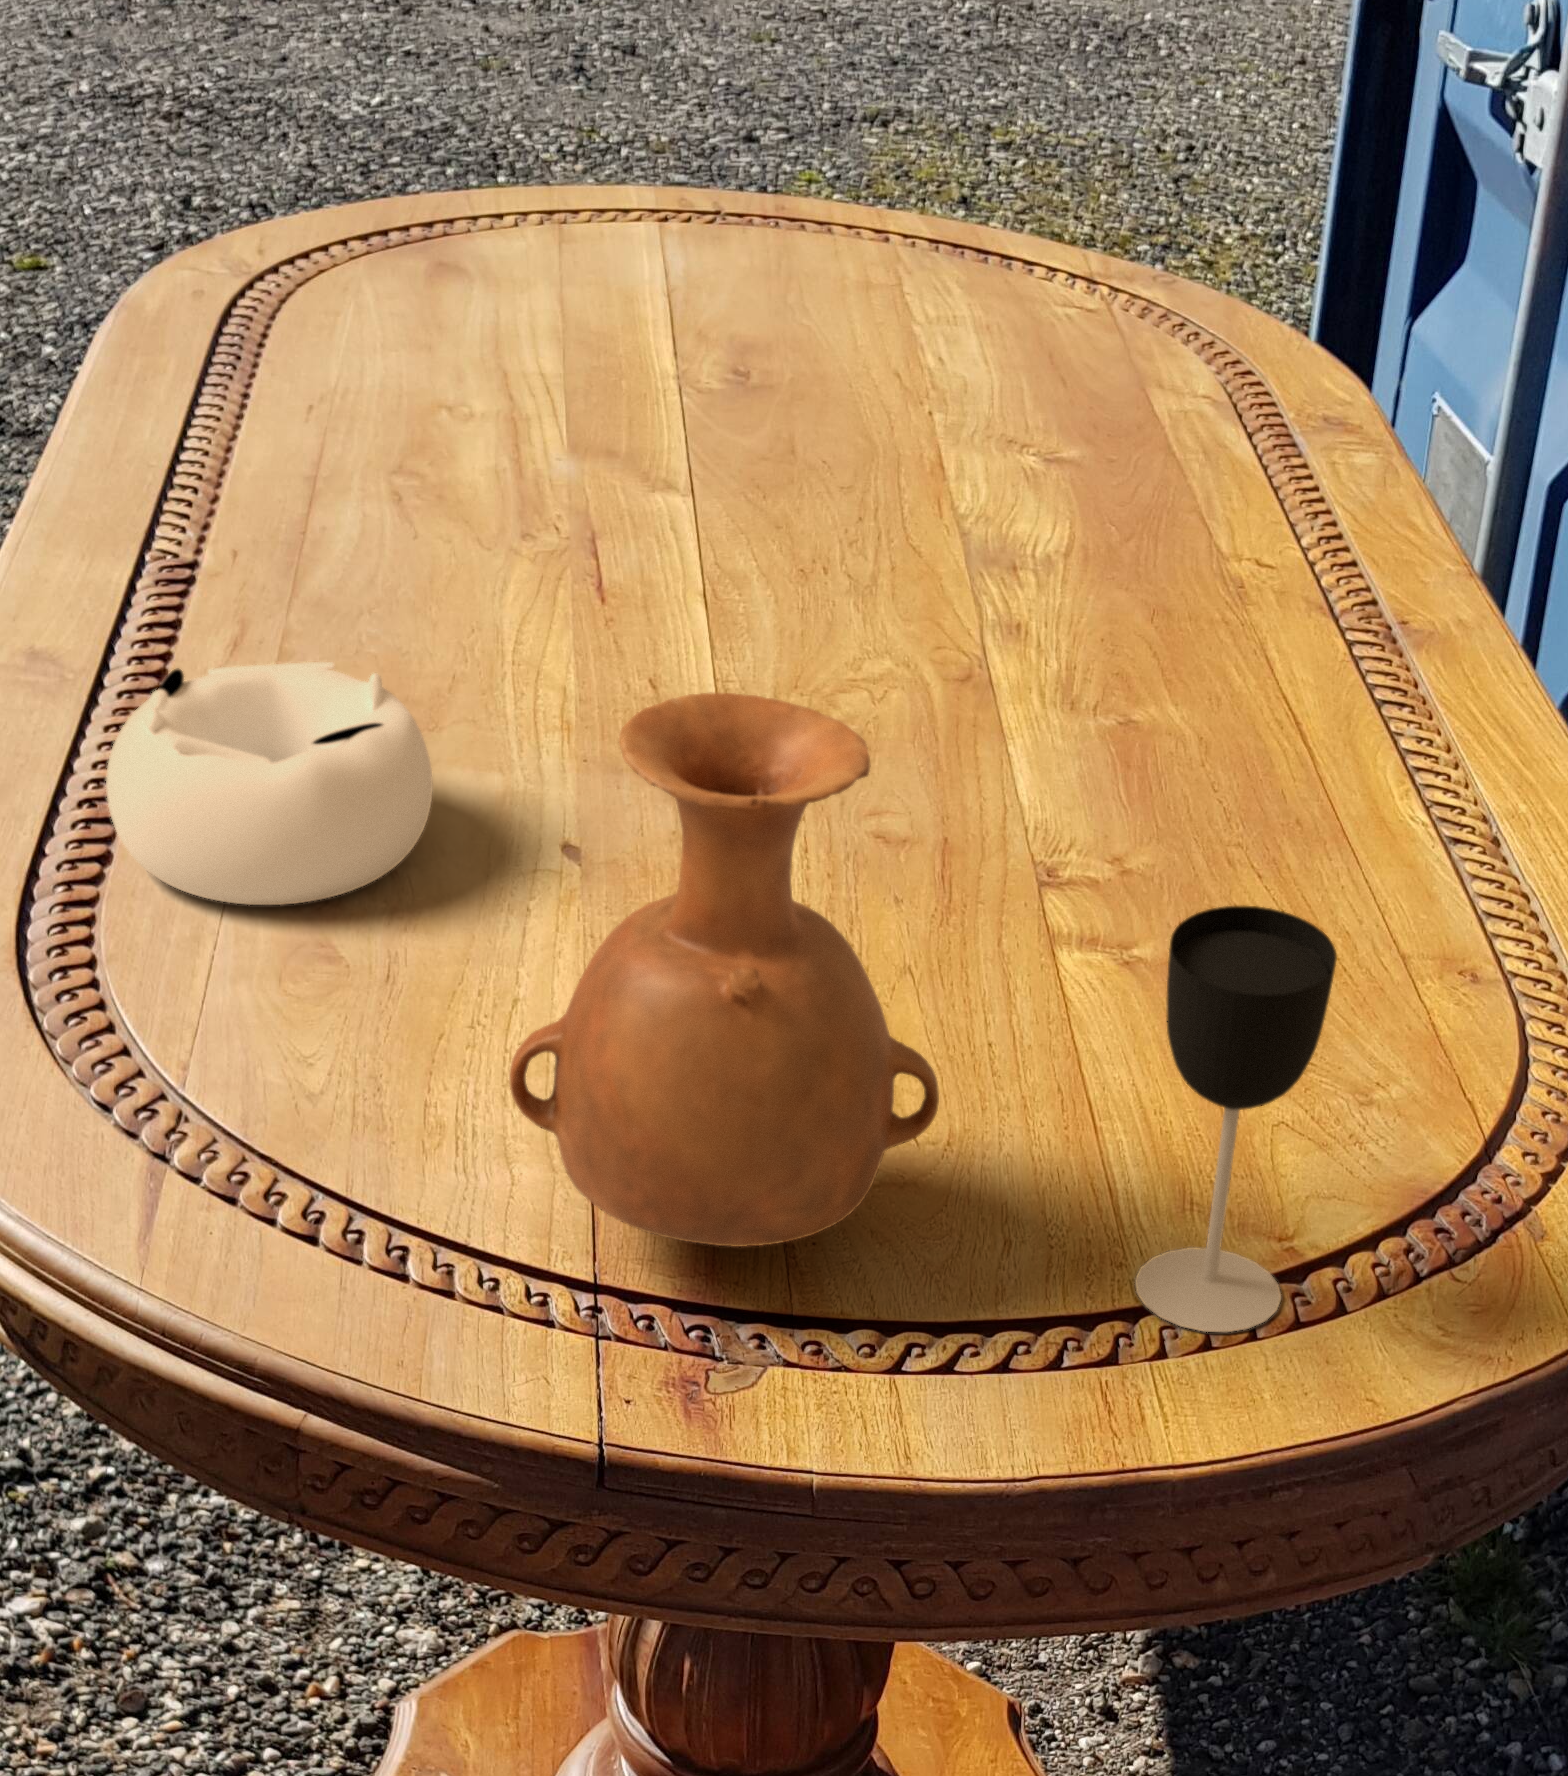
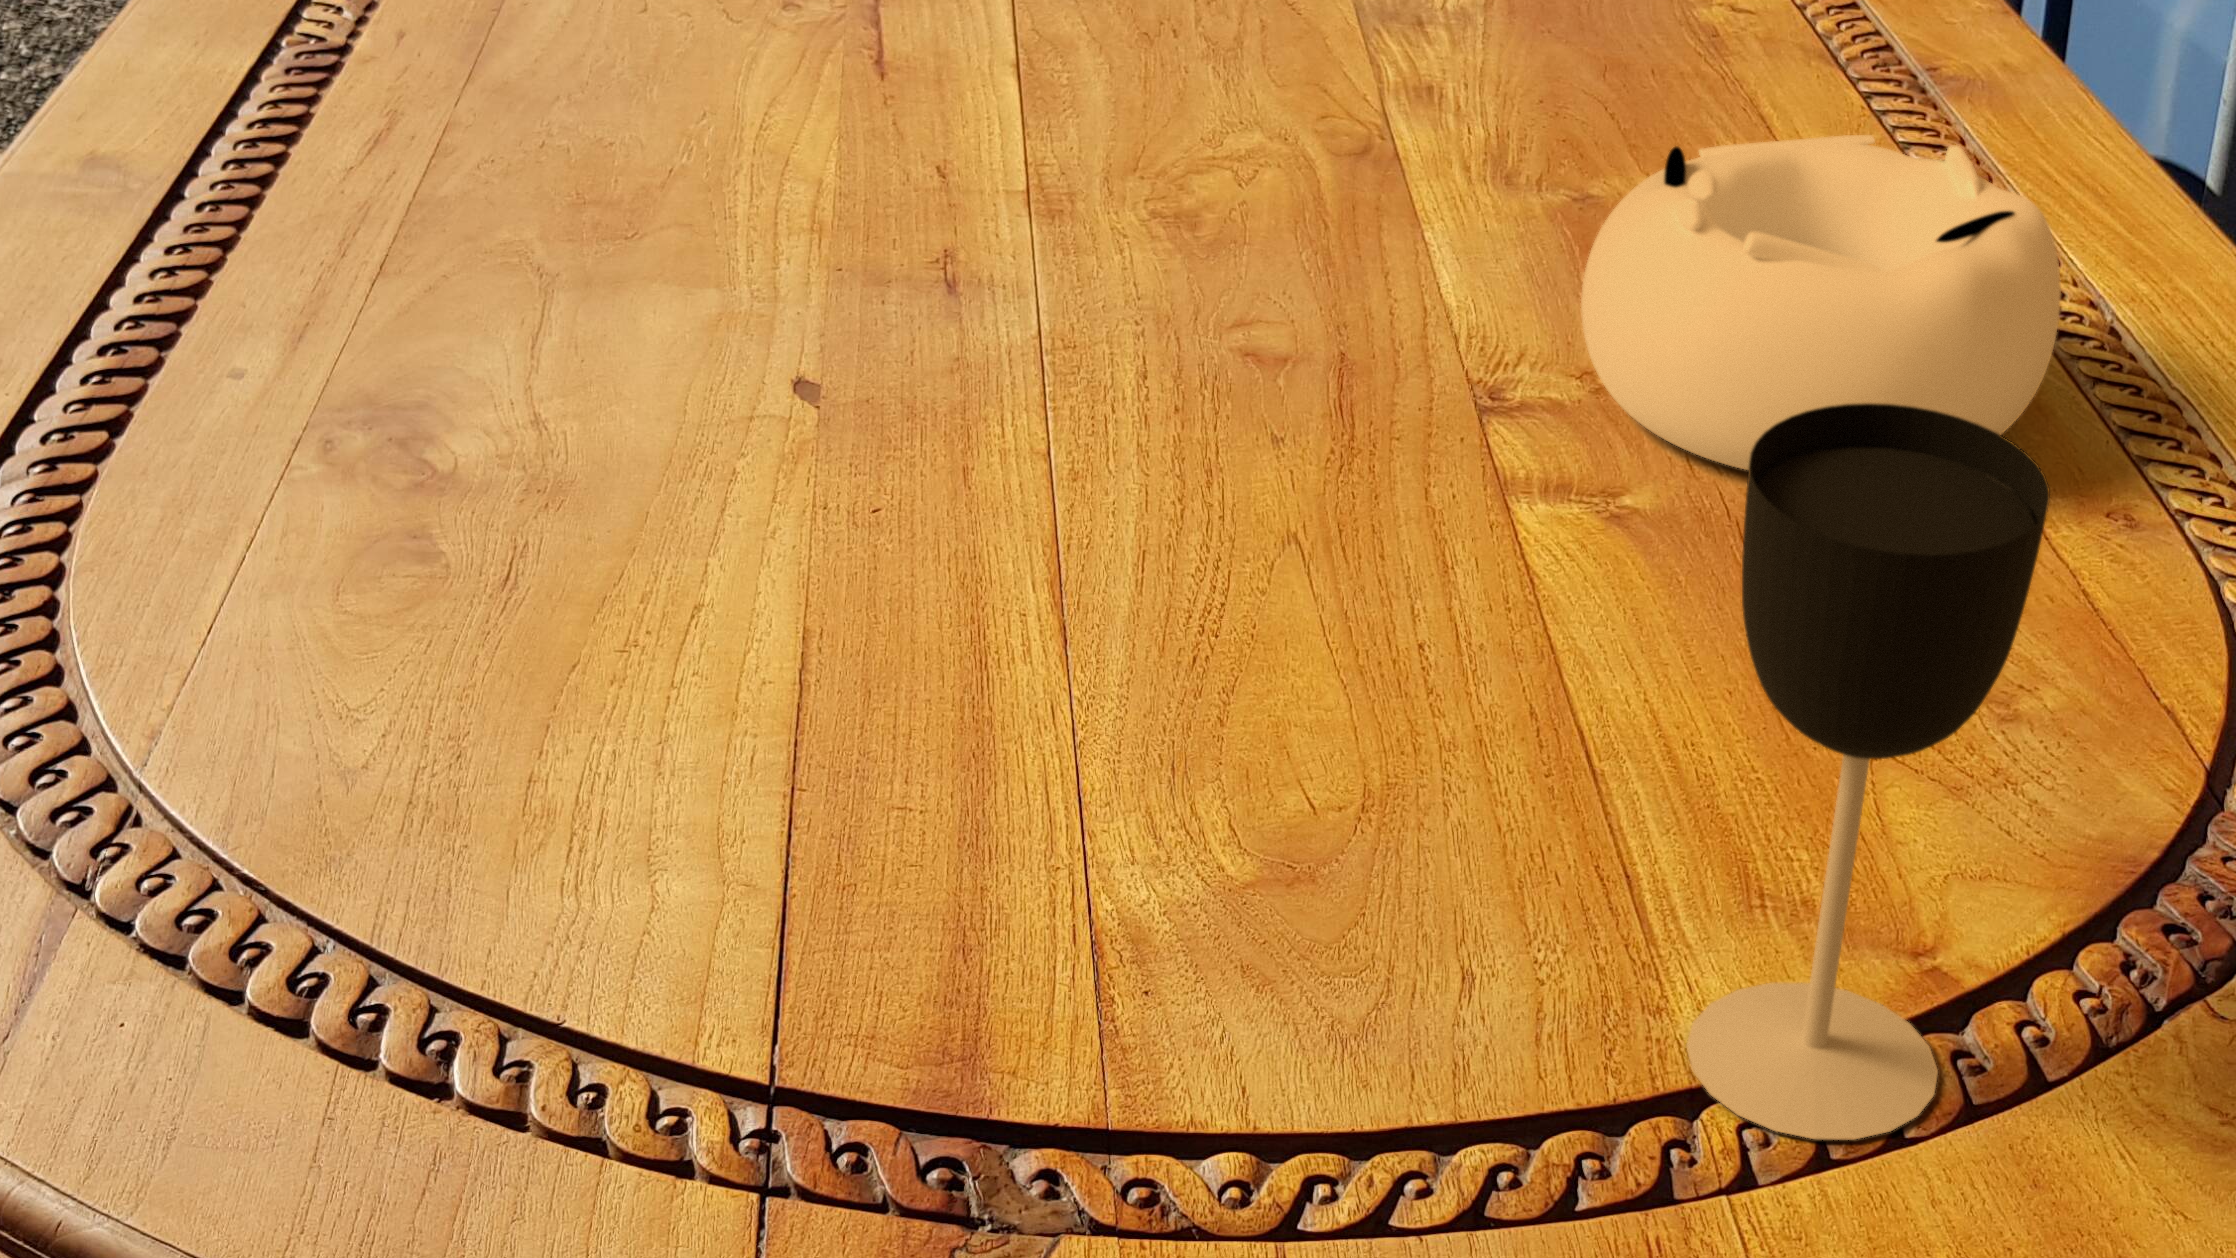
decorative bowl: present [106,662,433,905] -> present [1581,135,2061,470]
vase: present [509,693,939,1247] -> none [606,65,1345,1024]

